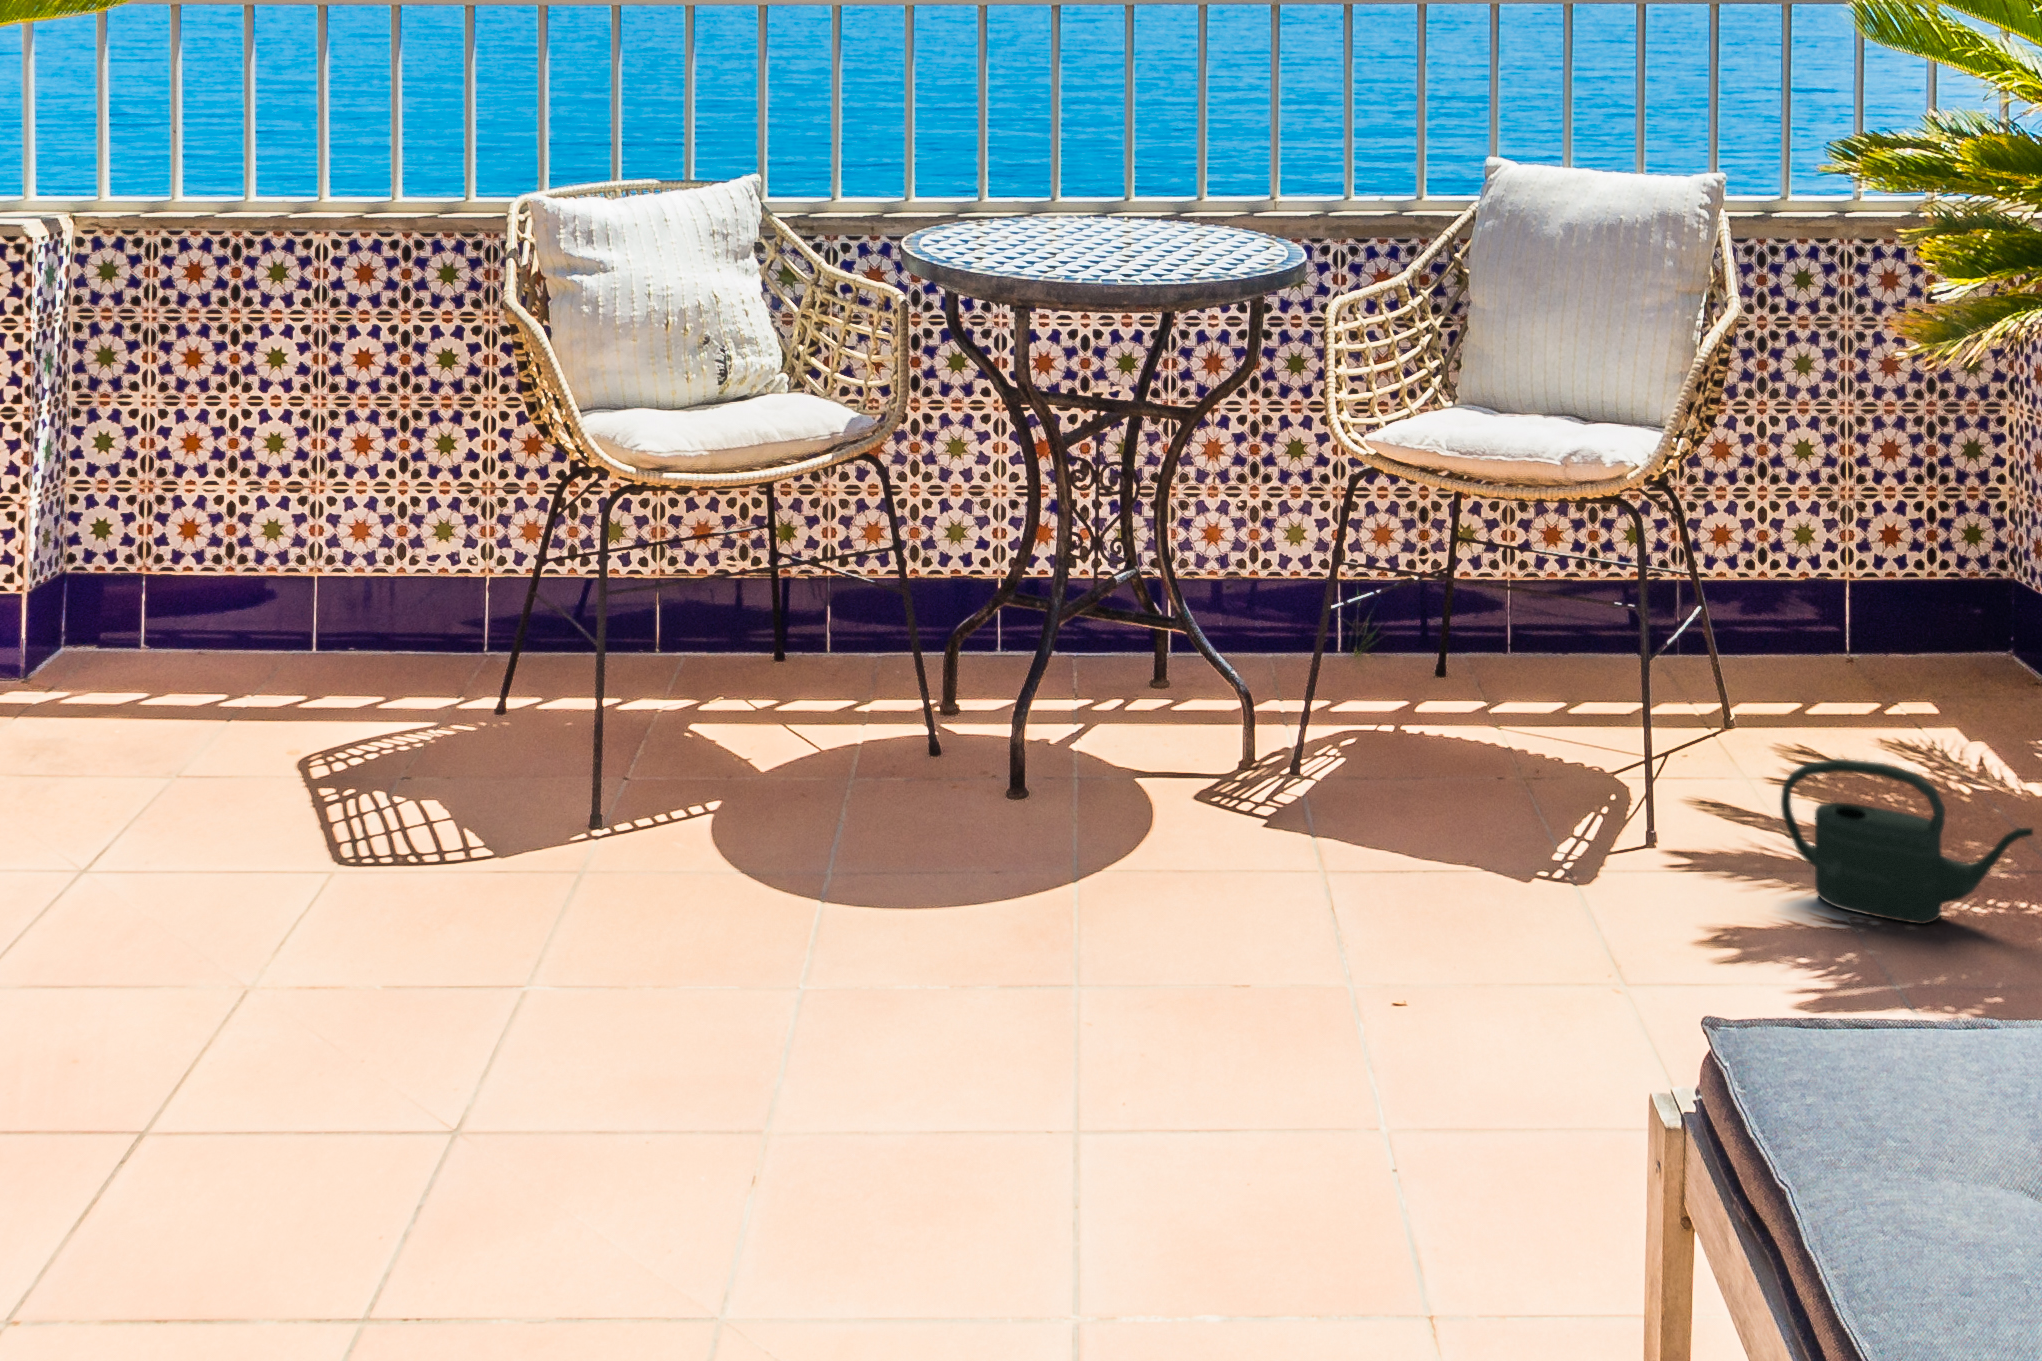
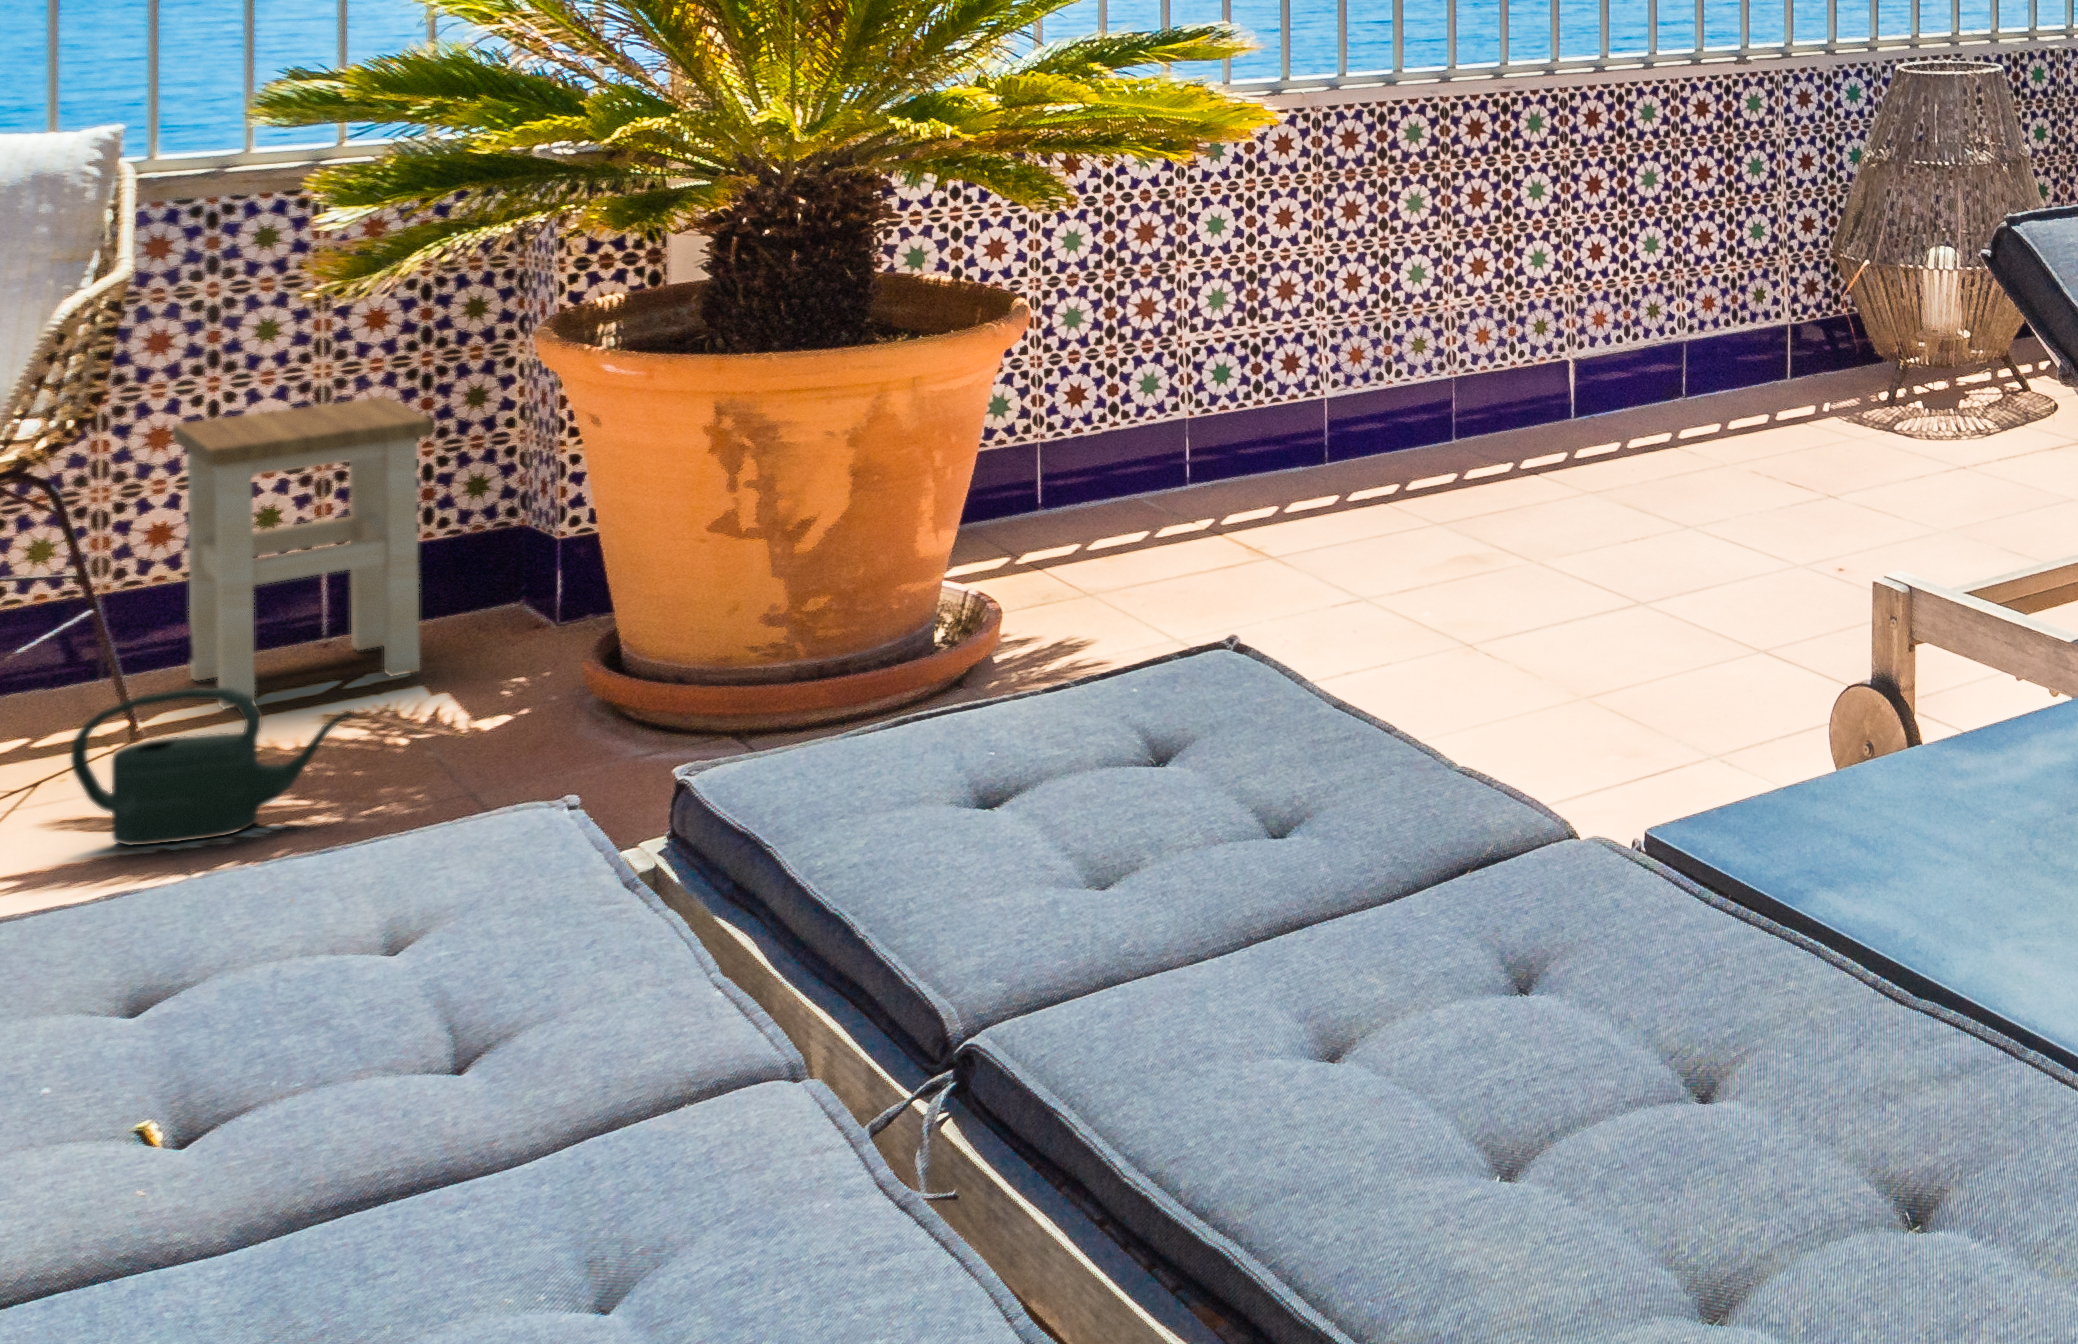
stool: none [1740,439,1976,725] -> present [173,397,433,709]

